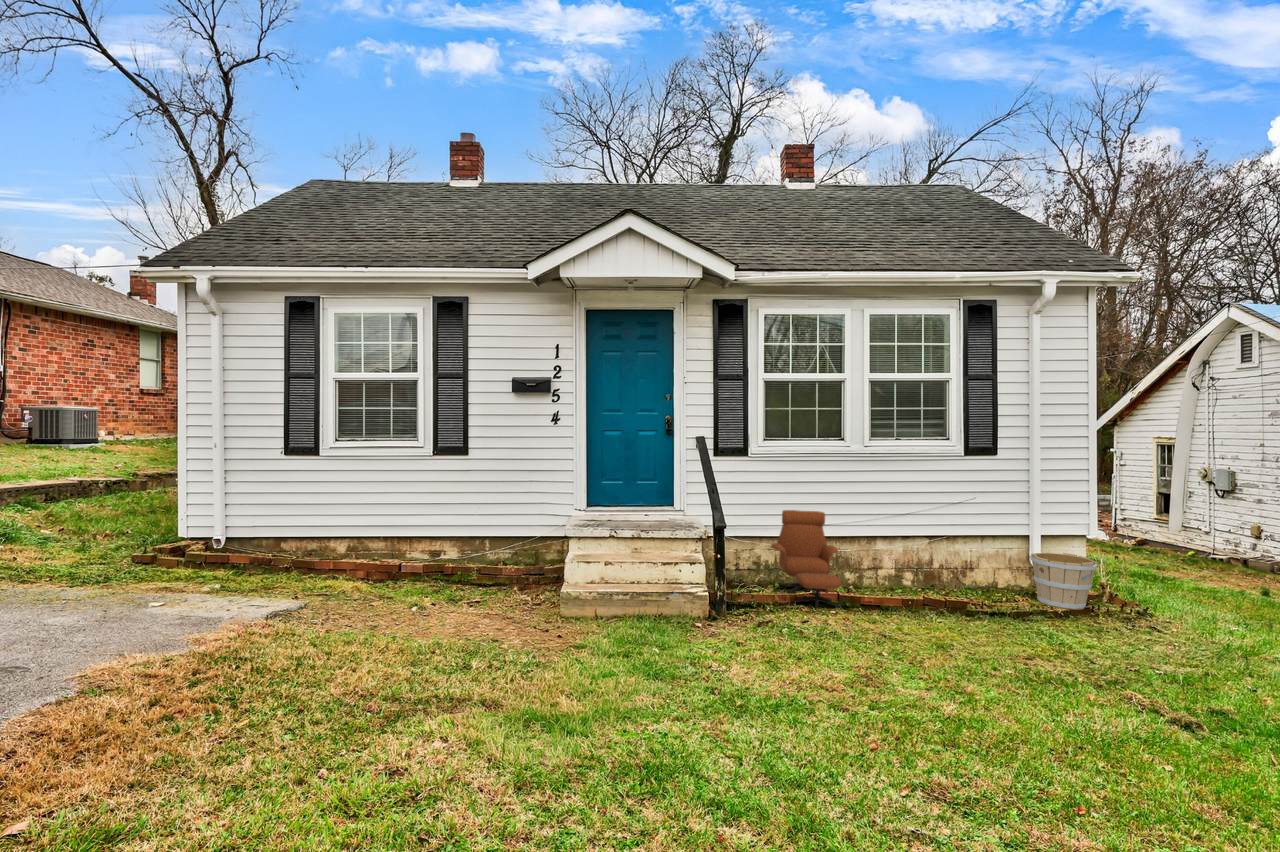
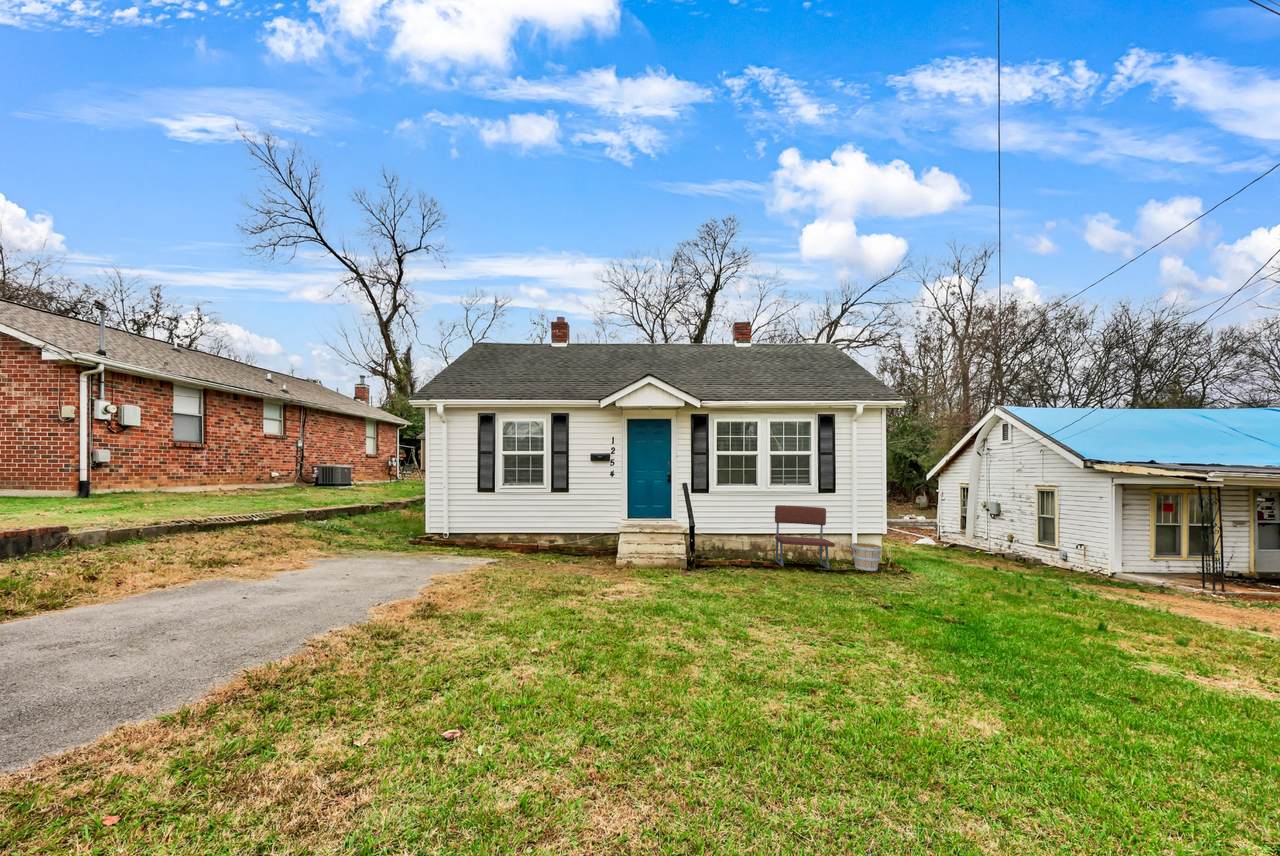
bench: none [878,480,1006,606] -> present [775,505,835,569]
lounge chair: present [771,510,841,609] -> none [721,520,754,568]

